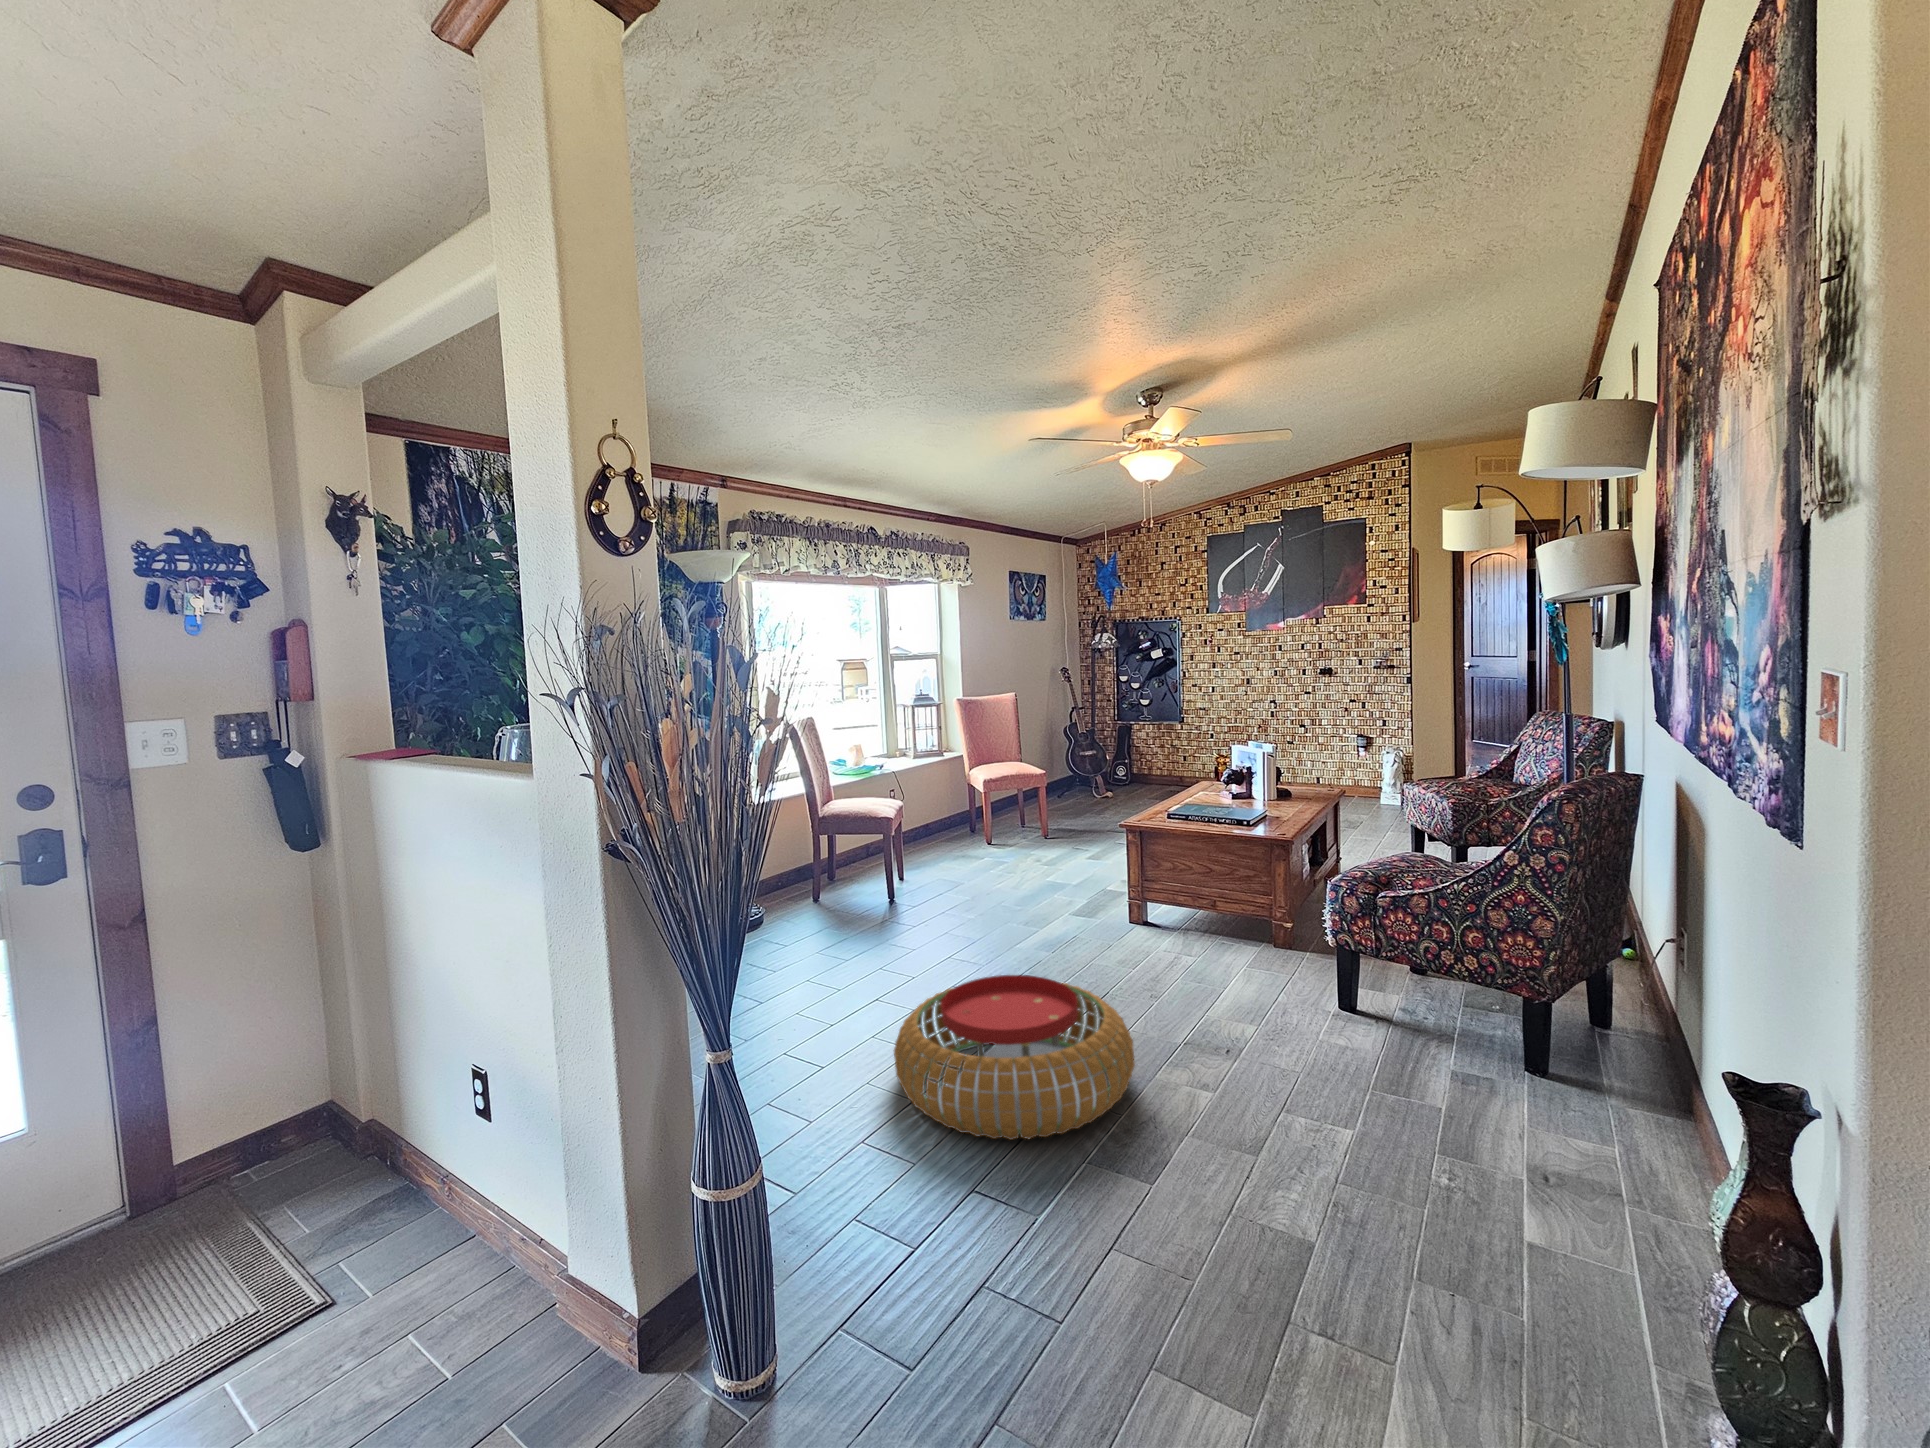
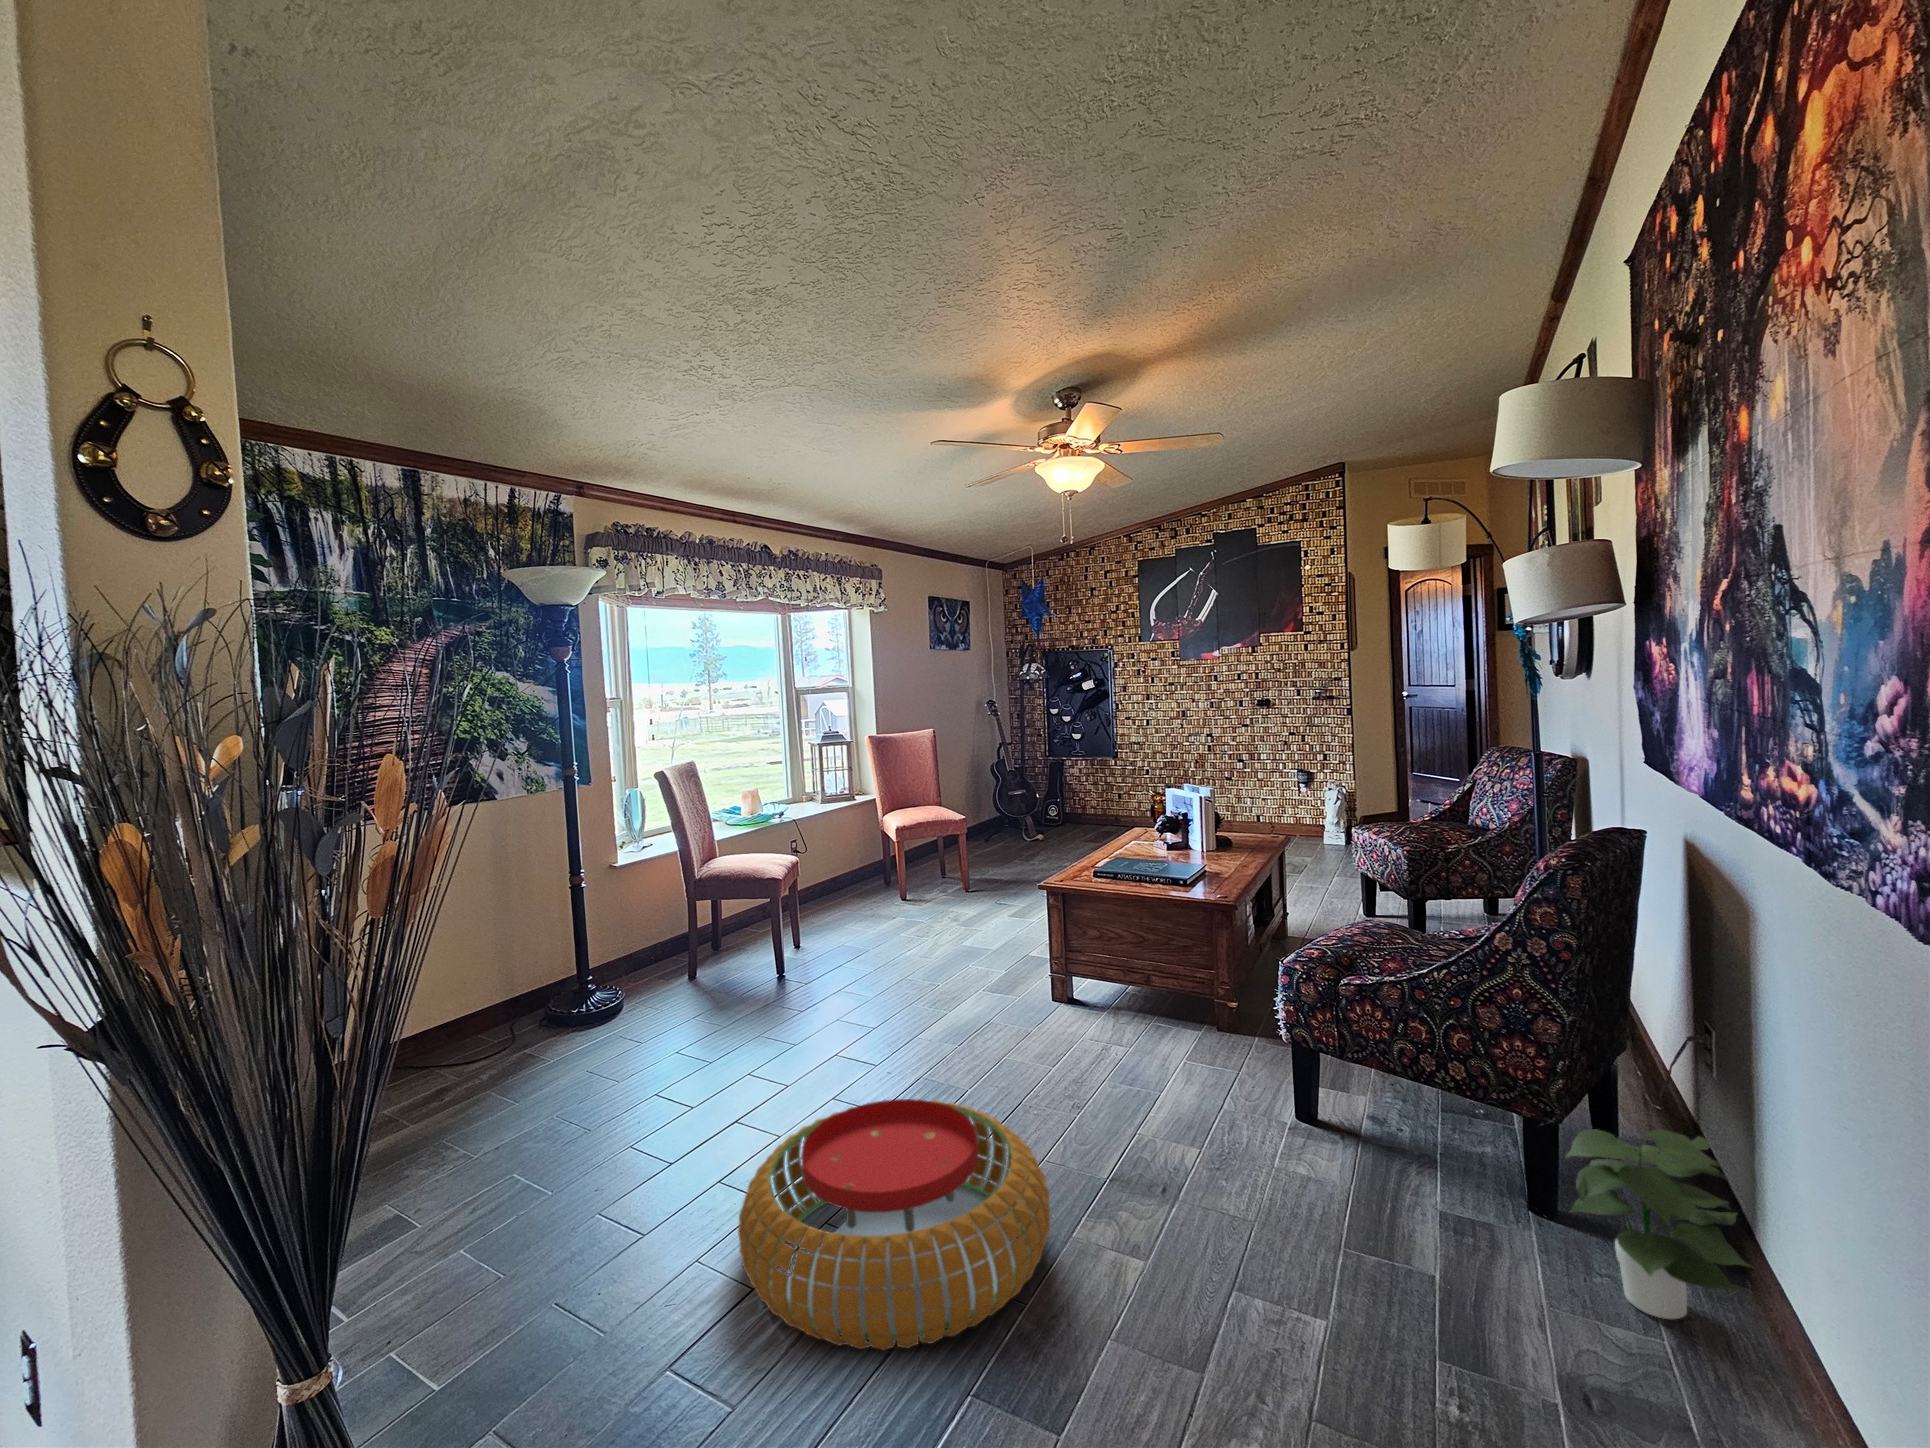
potted plant: none [1548,999,1689,1145] -> present [1566,1129,1750,1319]

